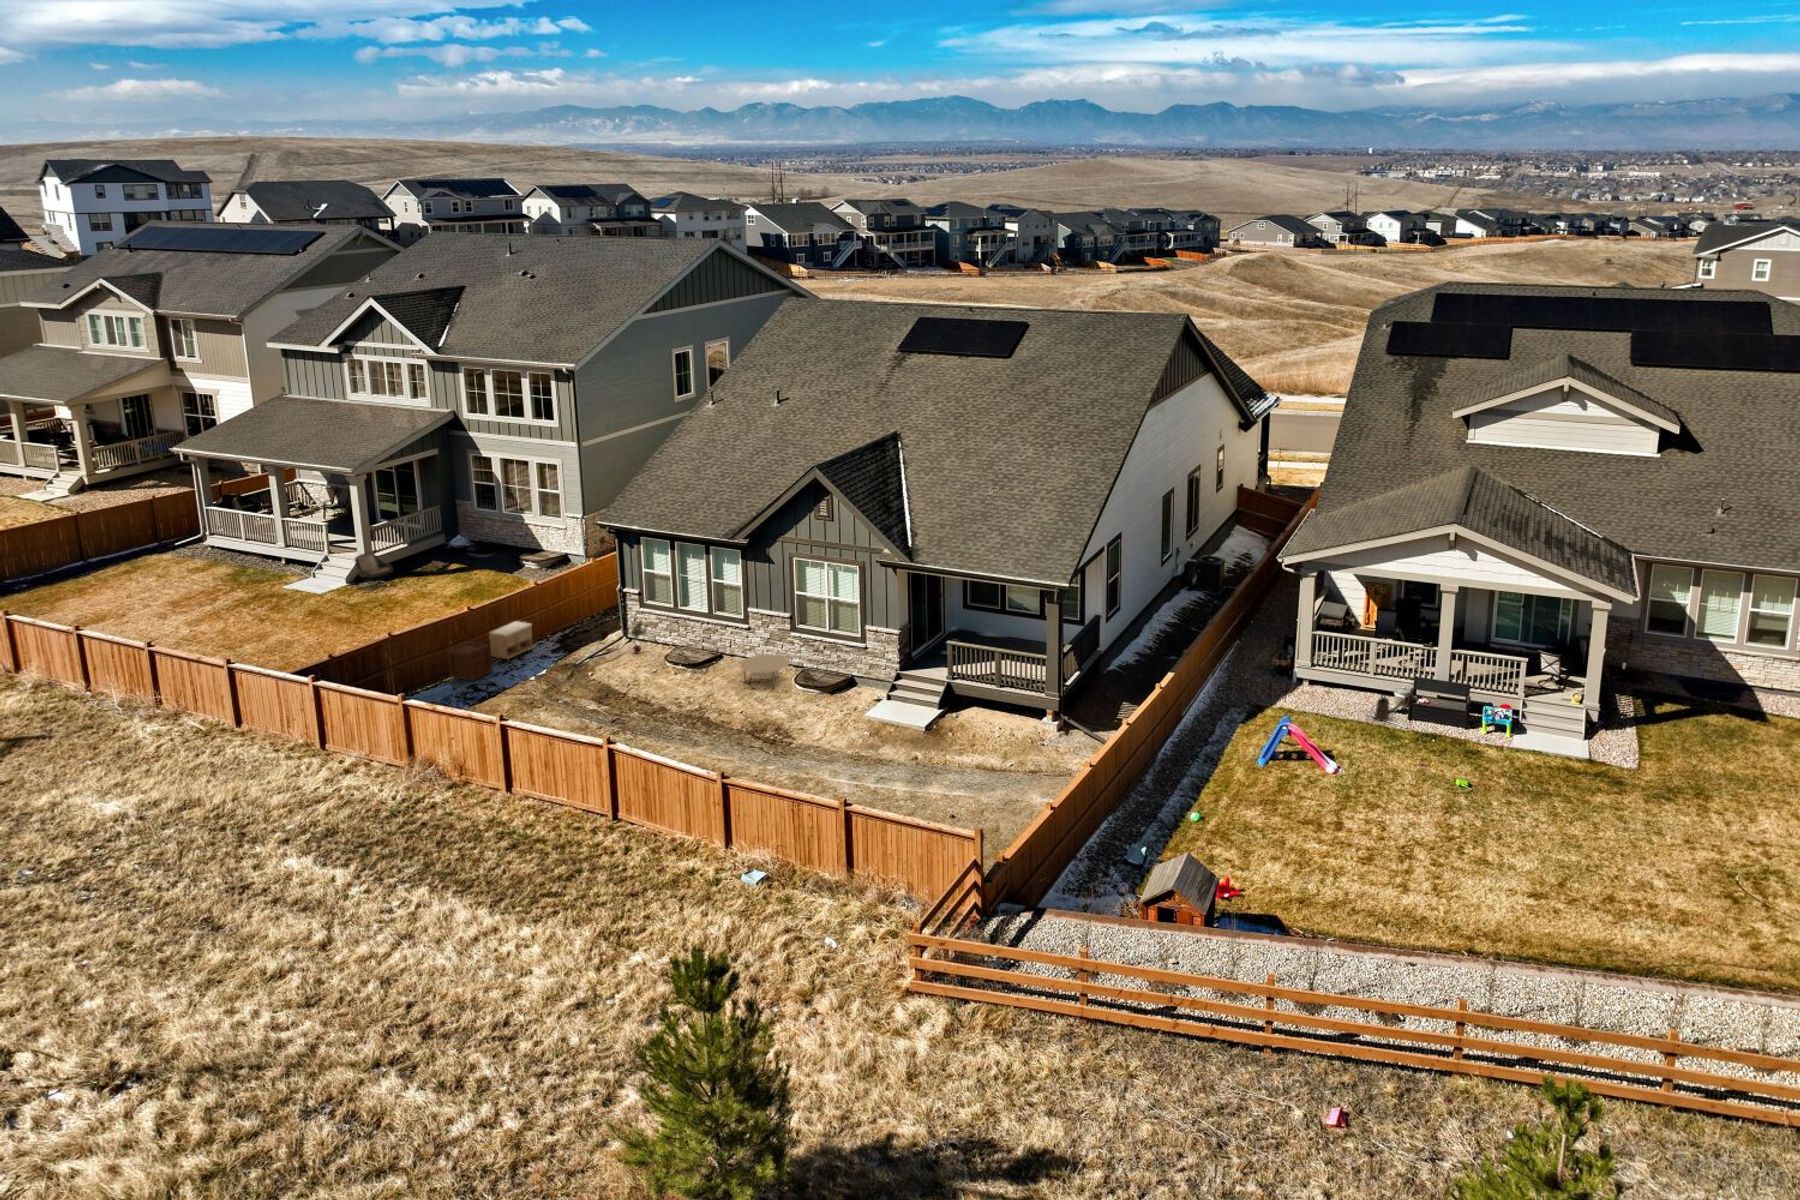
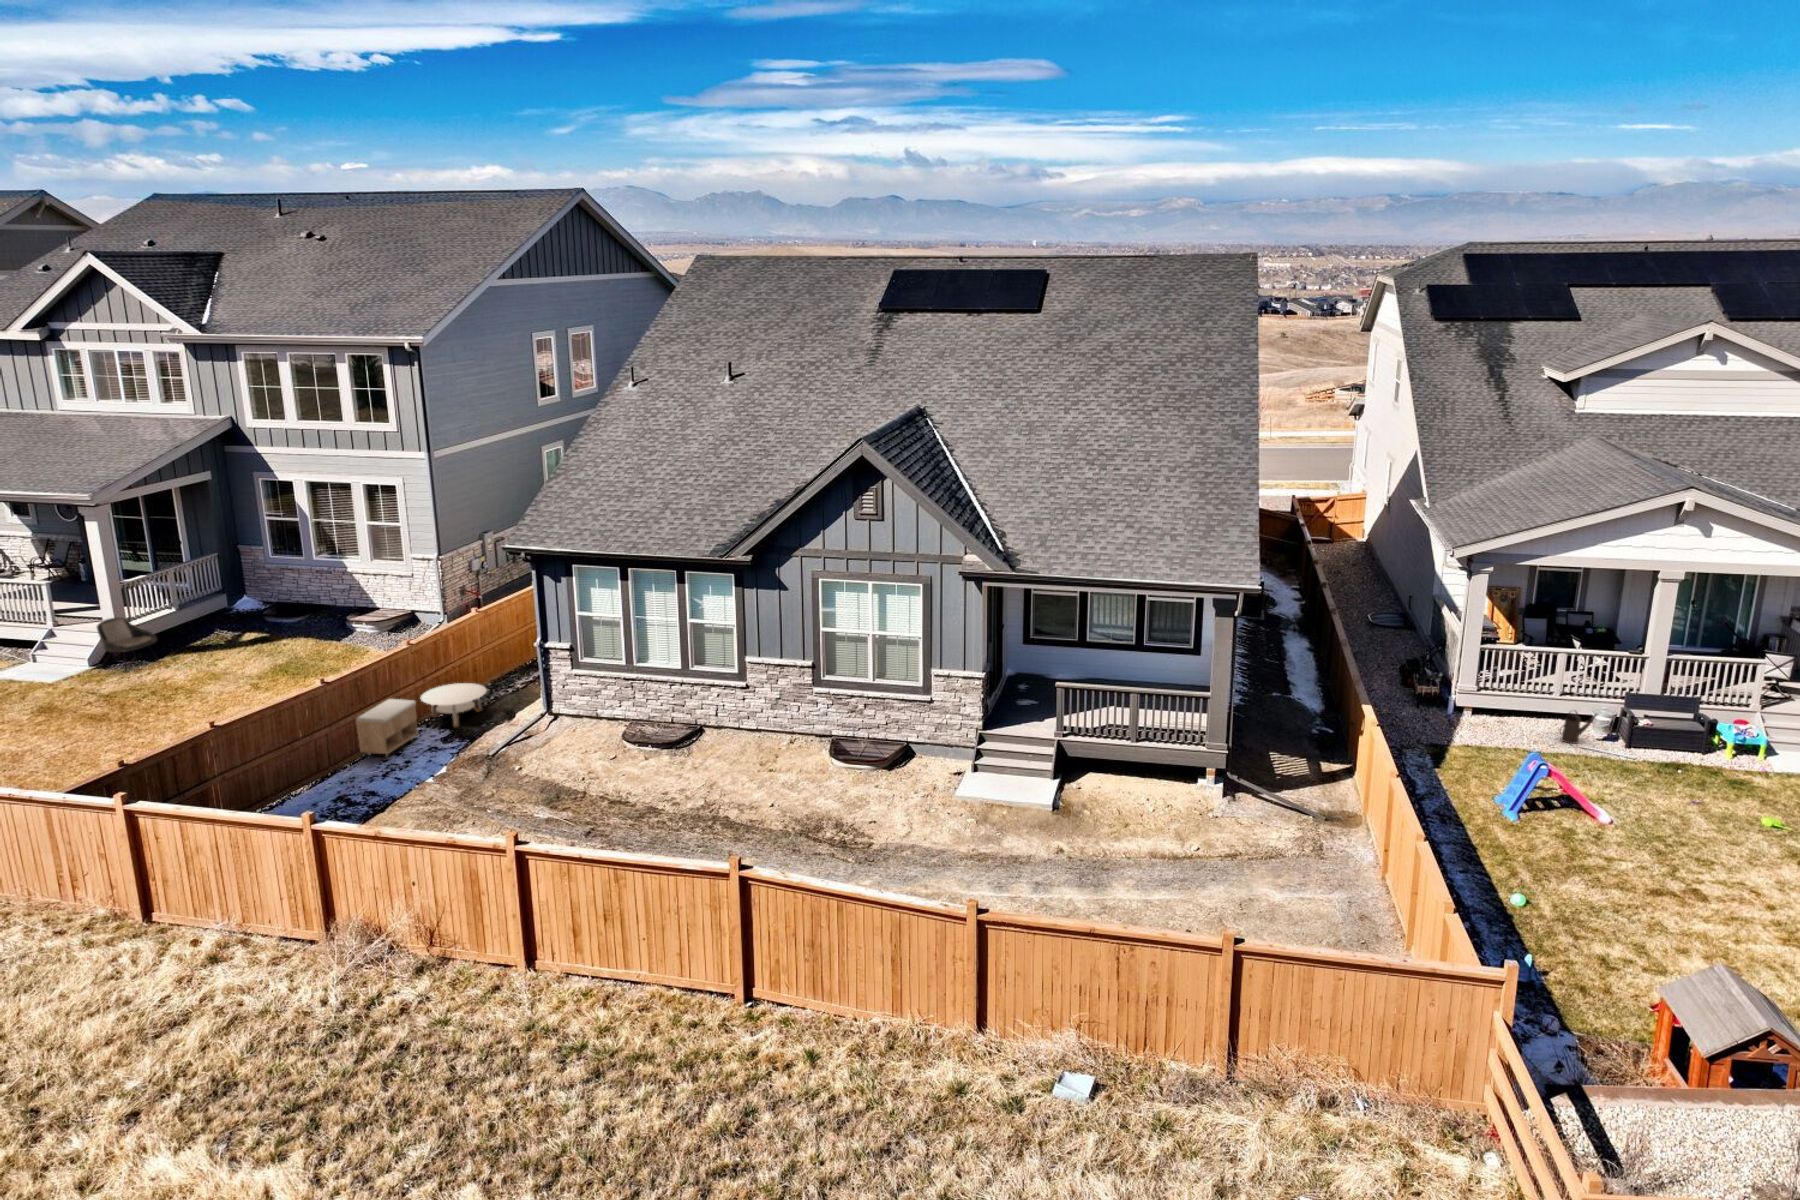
potted tree: present [625,618,647,653] -> none [554,681,593,732]
wooden crate: present [447,642,493,681] -> none [301,733,372,792]
round table: present [740,654,789,689] -> present [421,683,486,727]

